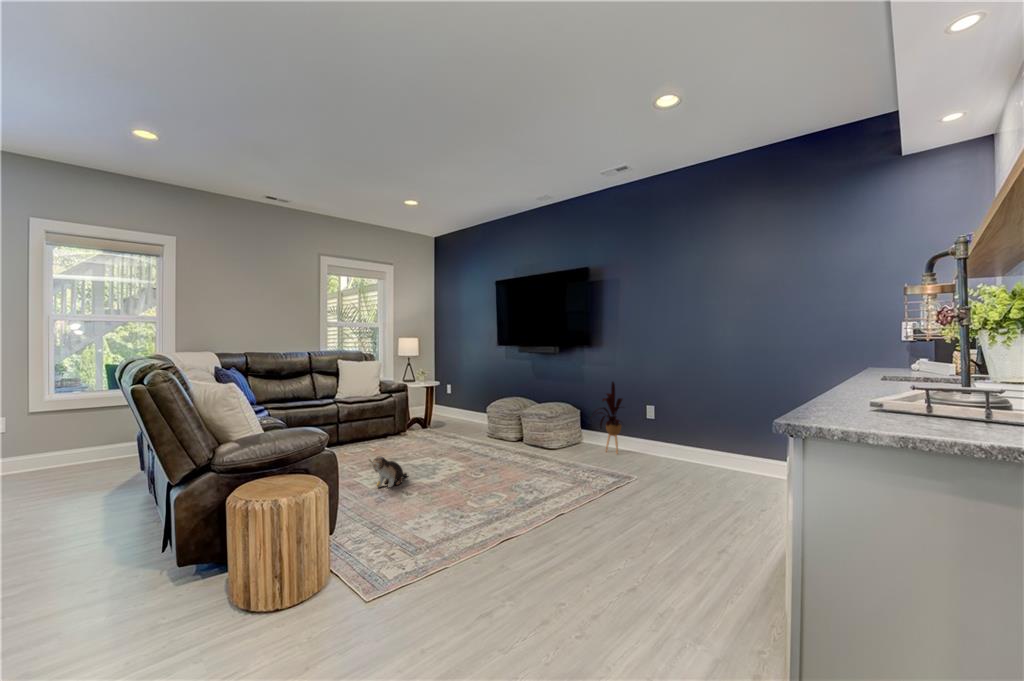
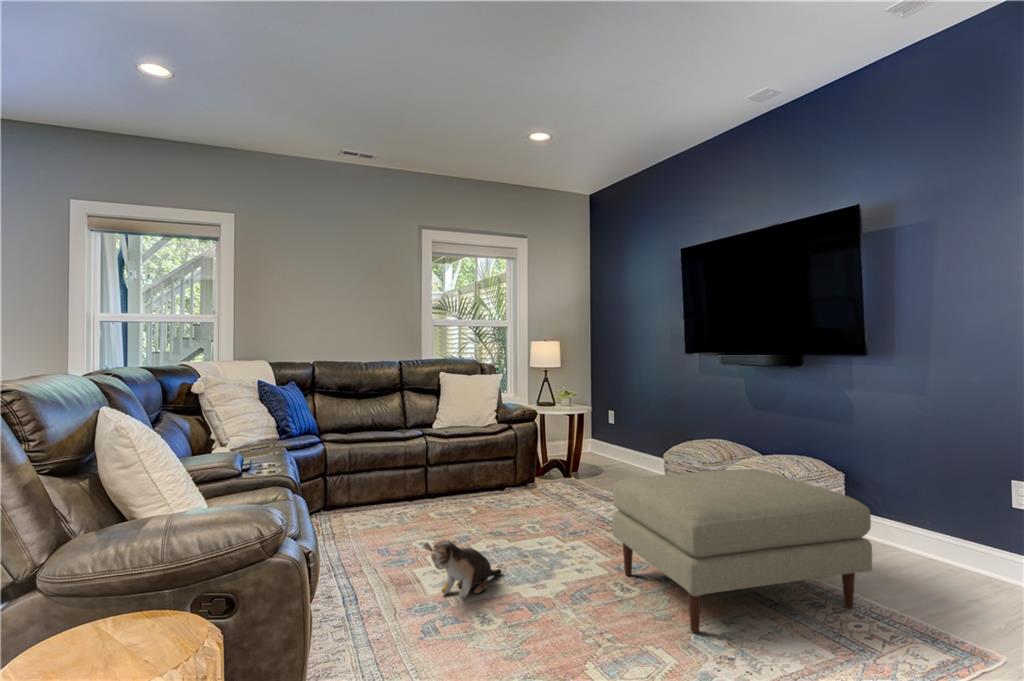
house plant: present [595,382,622,454] -> none [868,419,960,576]
ottoman: none [469,410,590,486] -> present [612,469,872,633]

